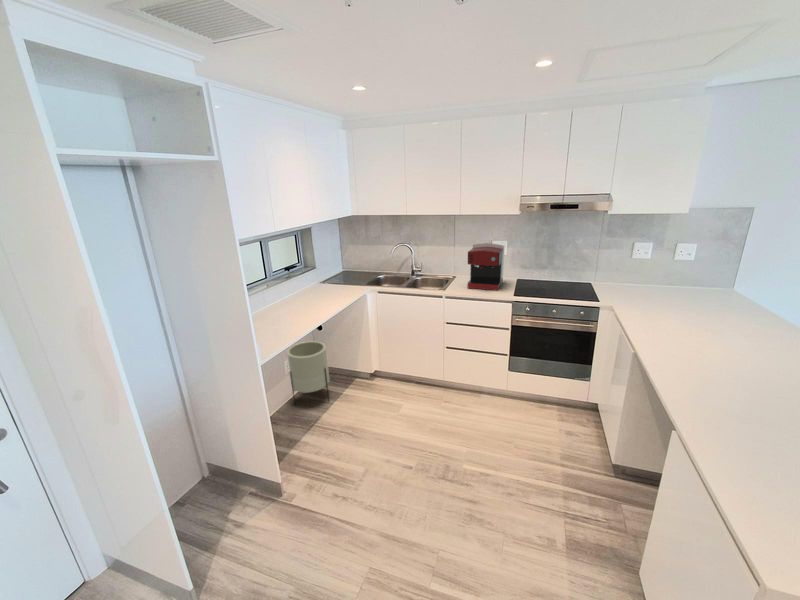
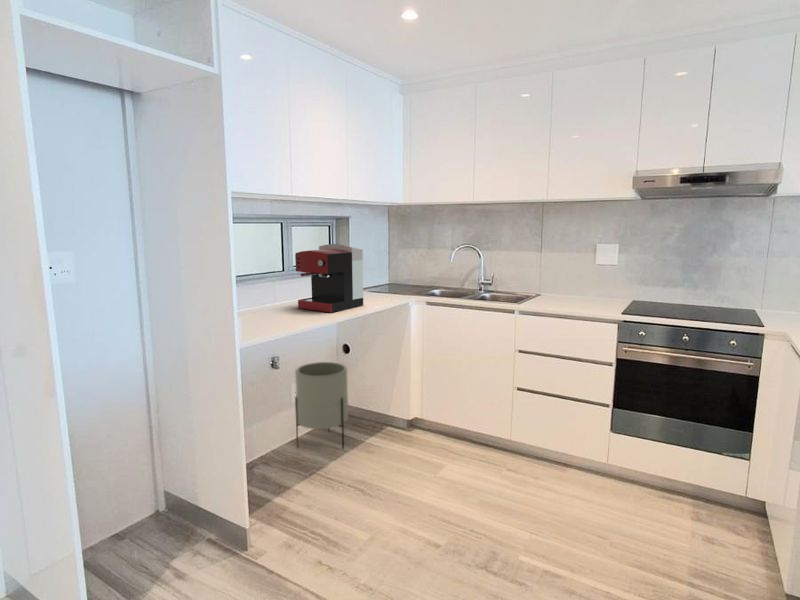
coffee maker: present [467,243,504,290] -> present [295,244,363,313]

